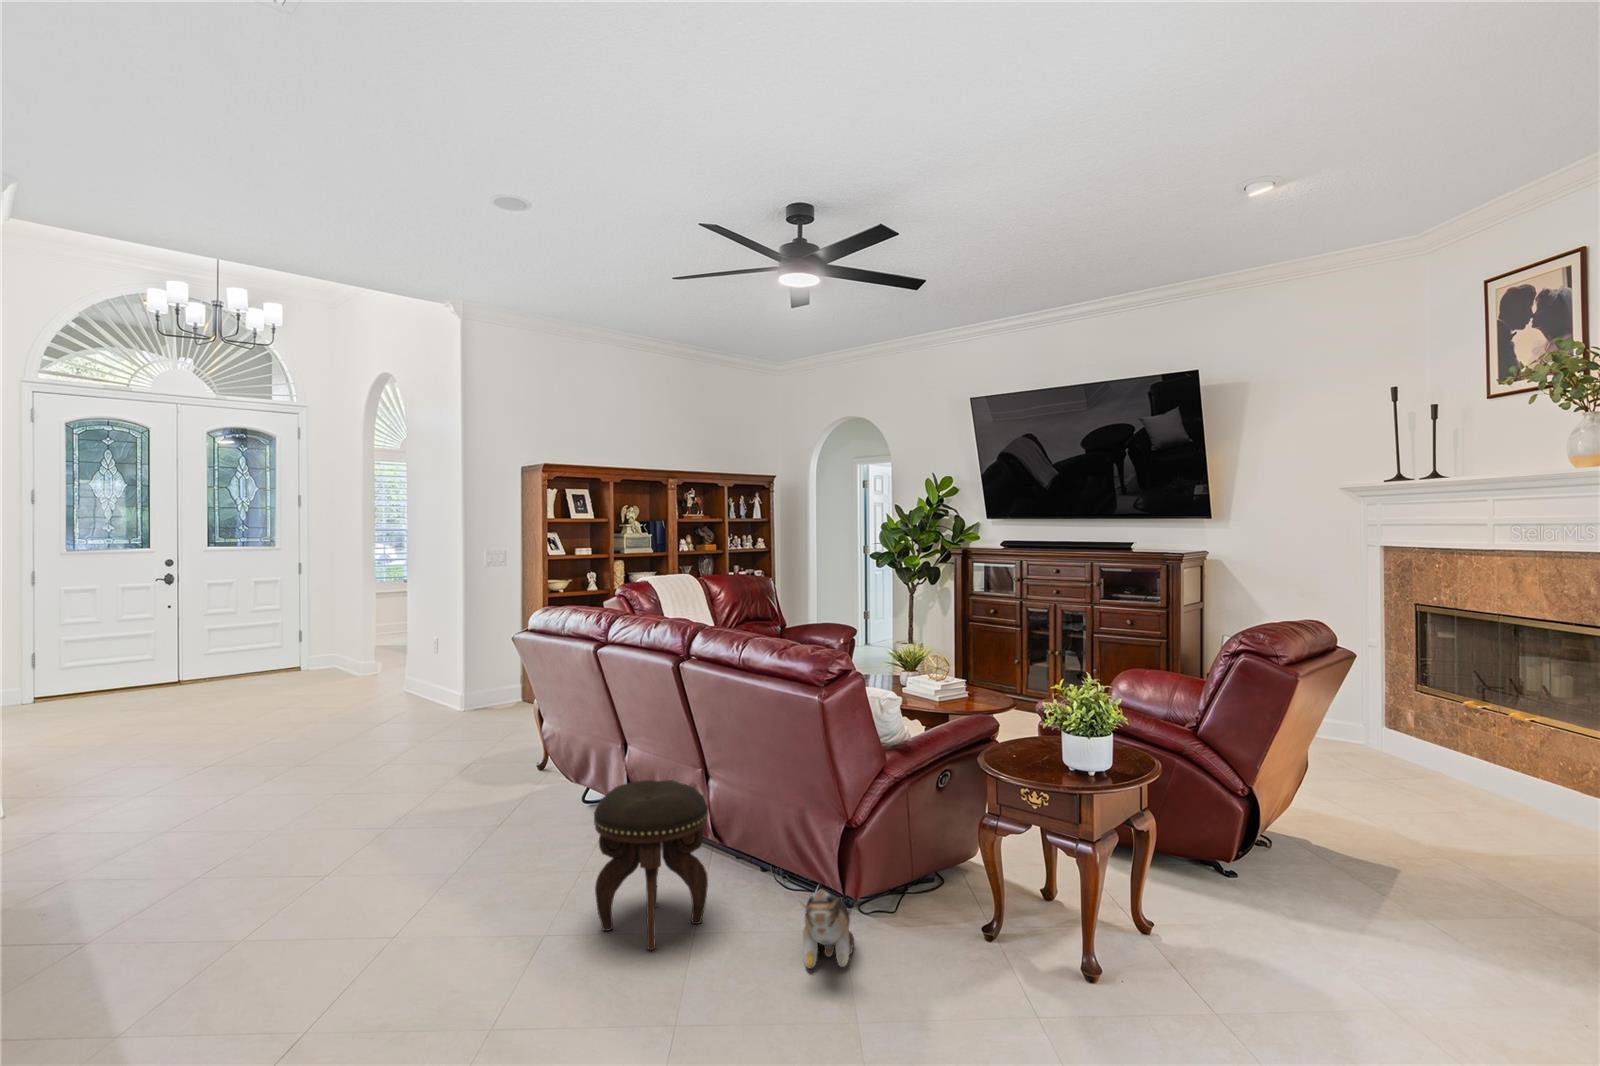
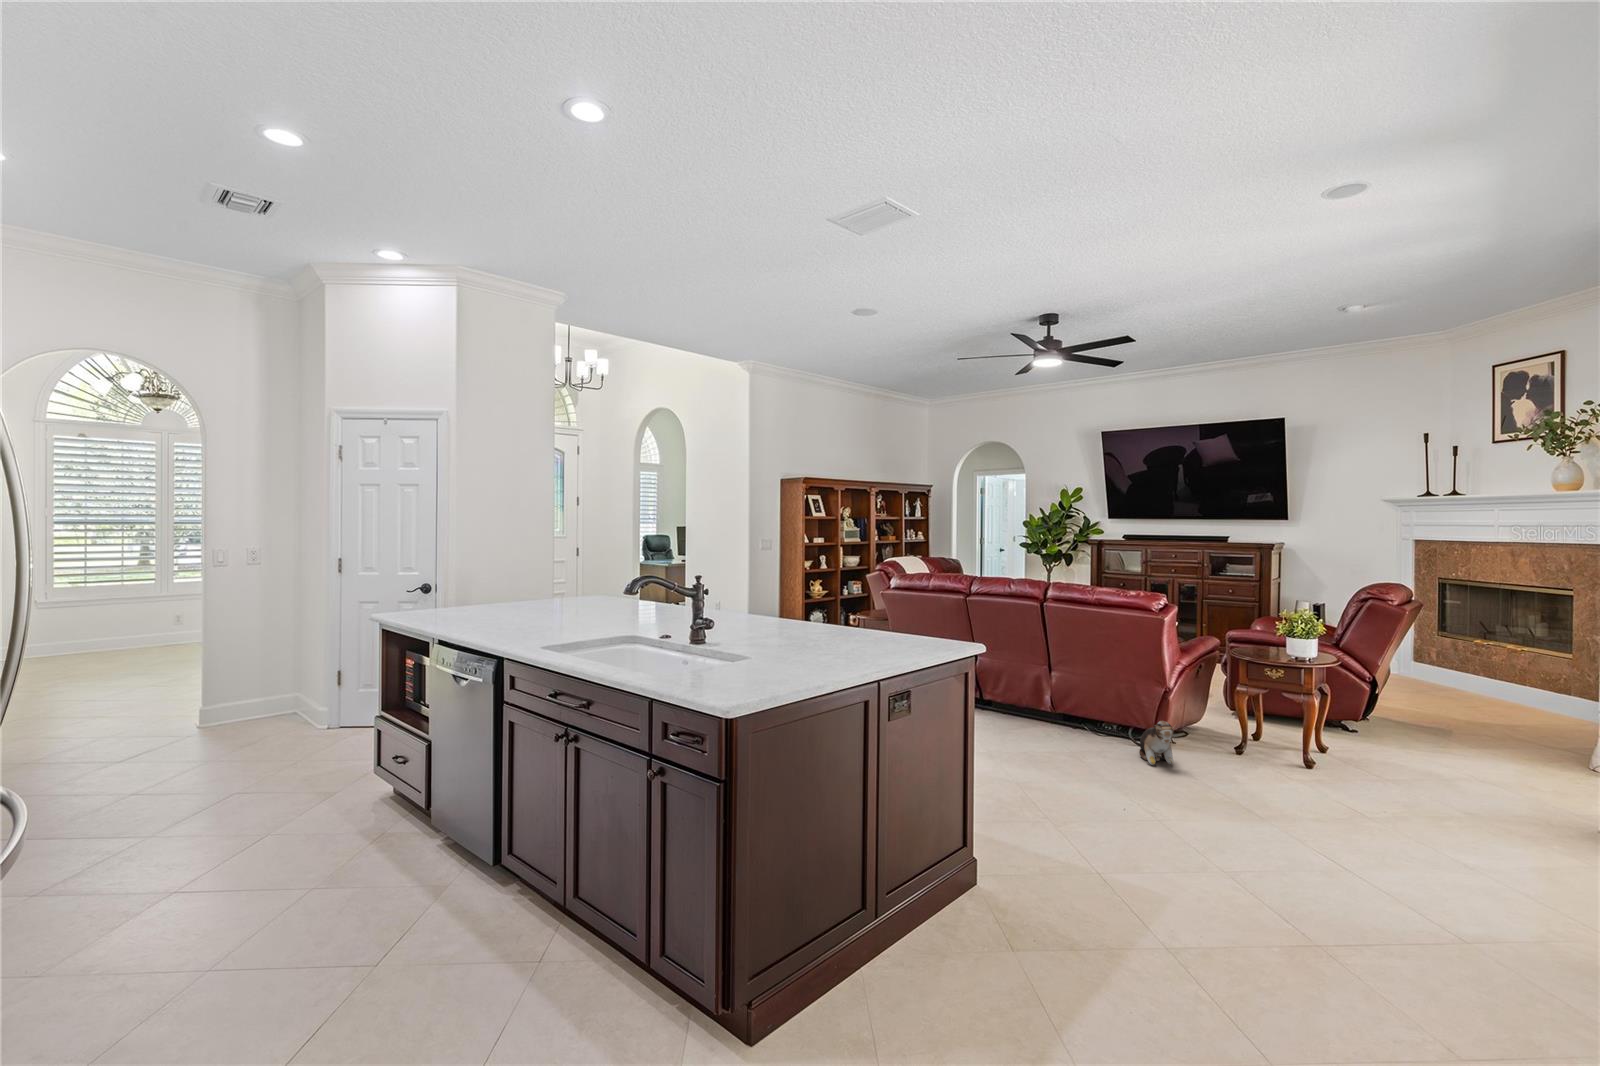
footstool: present [594,780,708,950] -> none [1009,670,1076,759]

